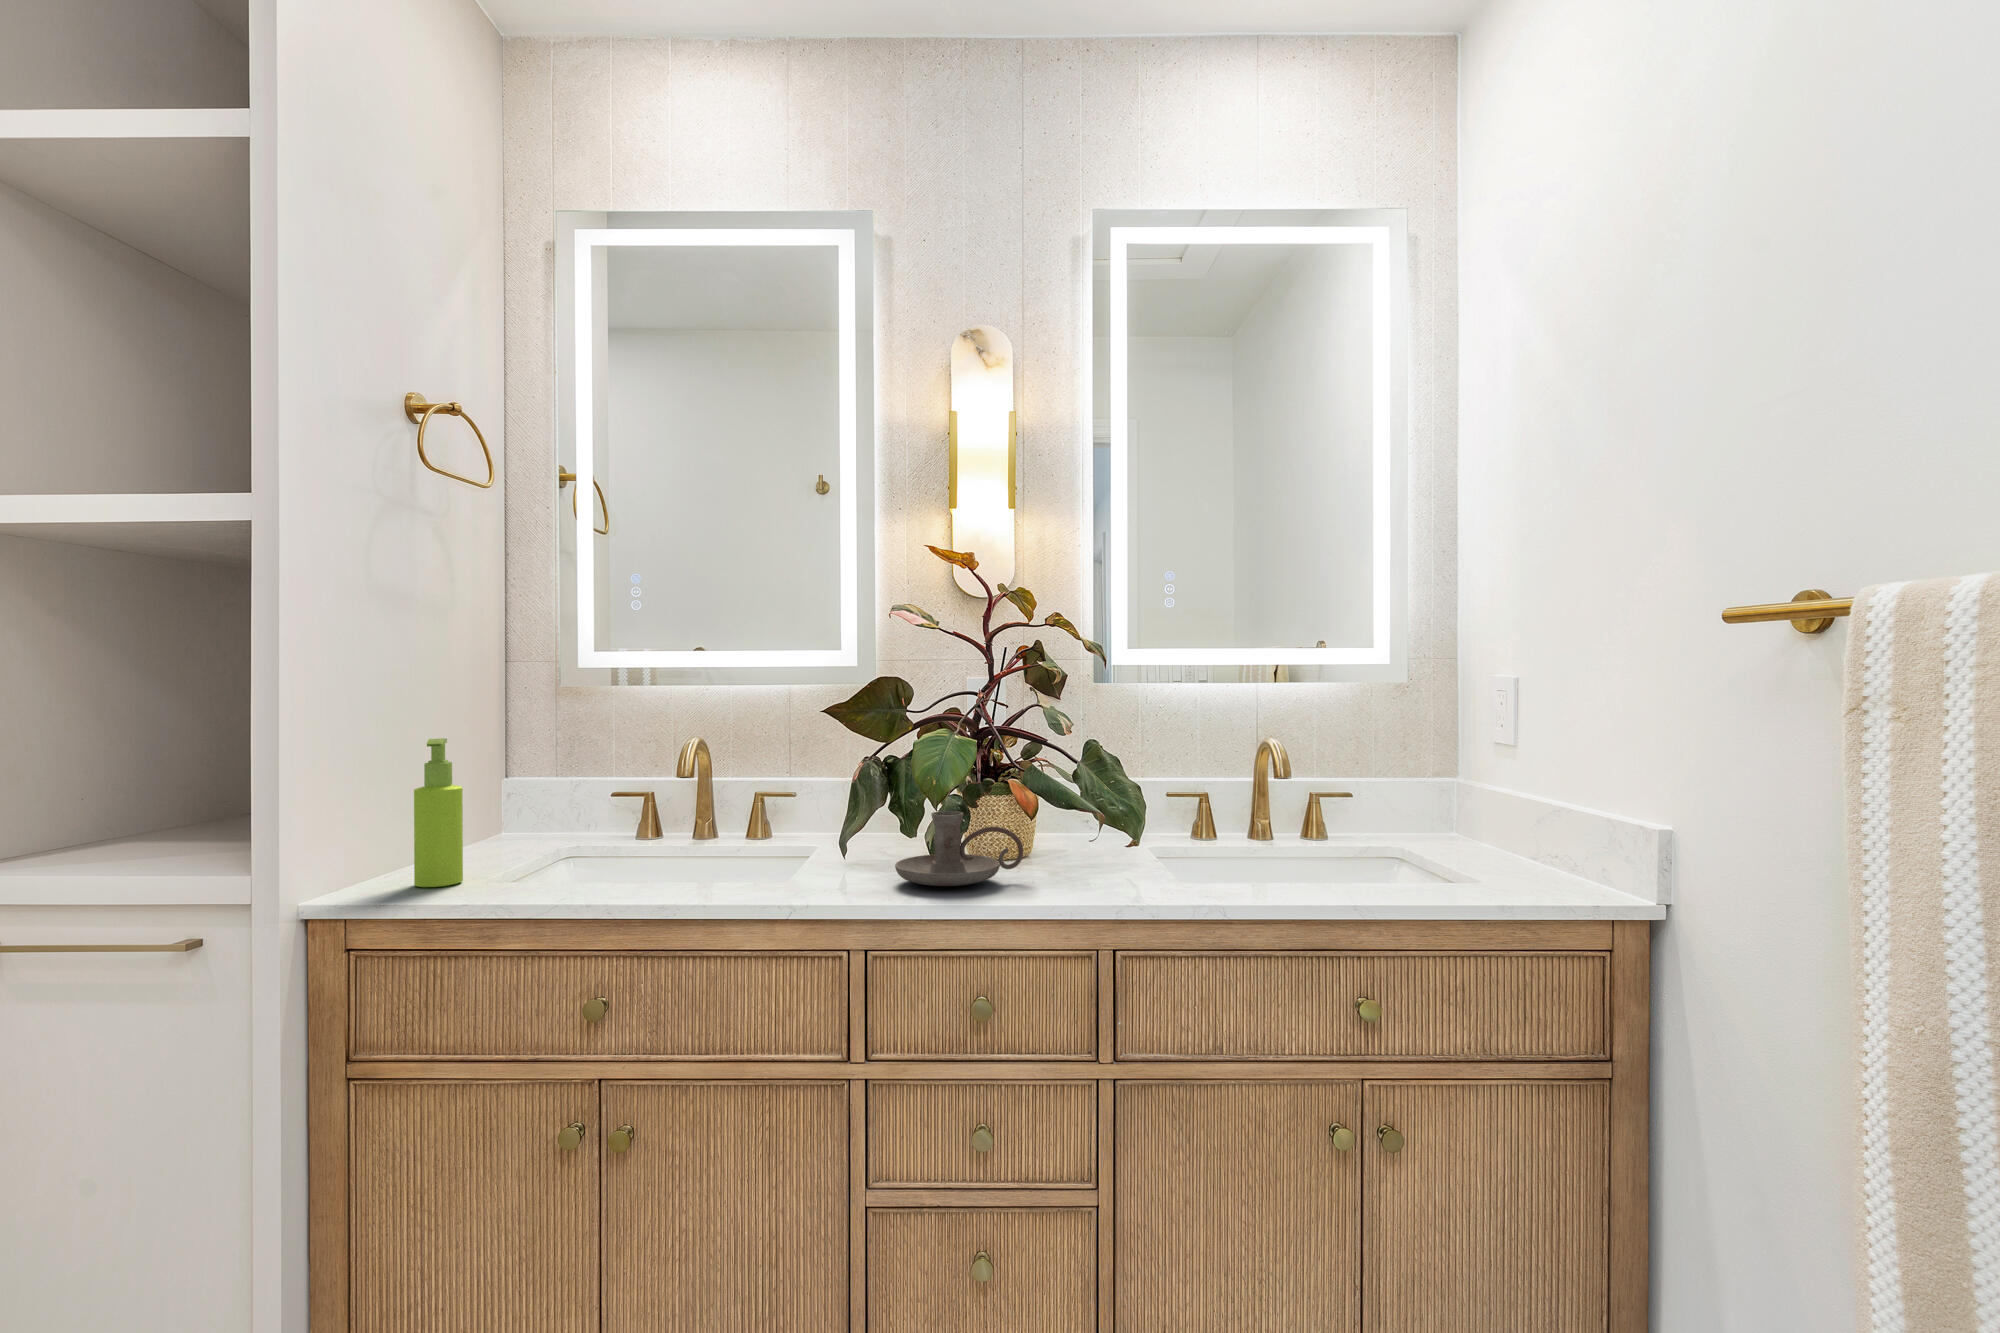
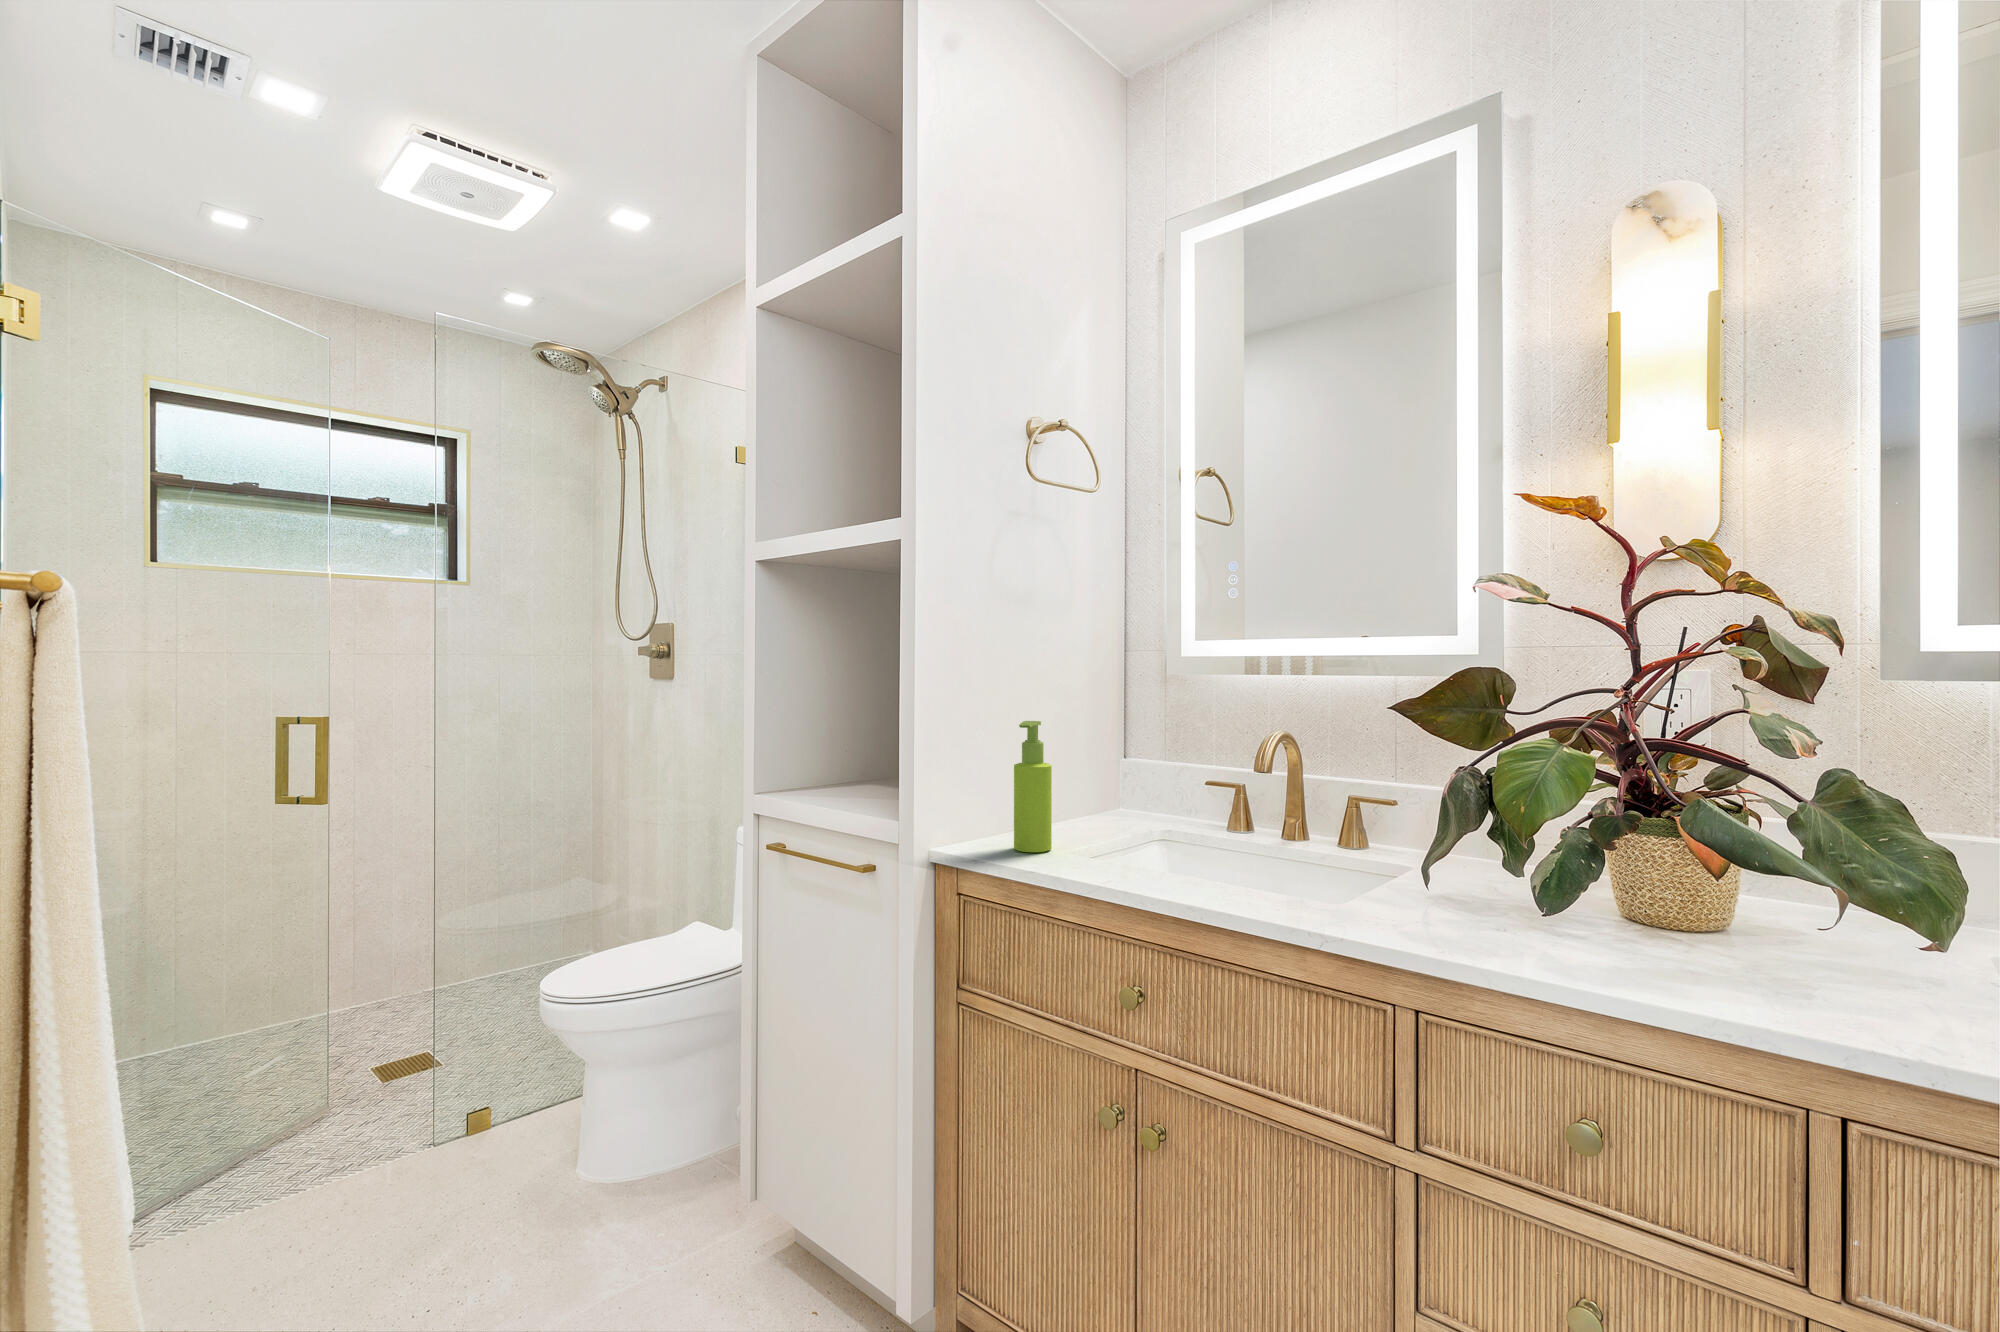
candle holder: present [895,811,1023,886] -> none [1475,849,1682,955]

